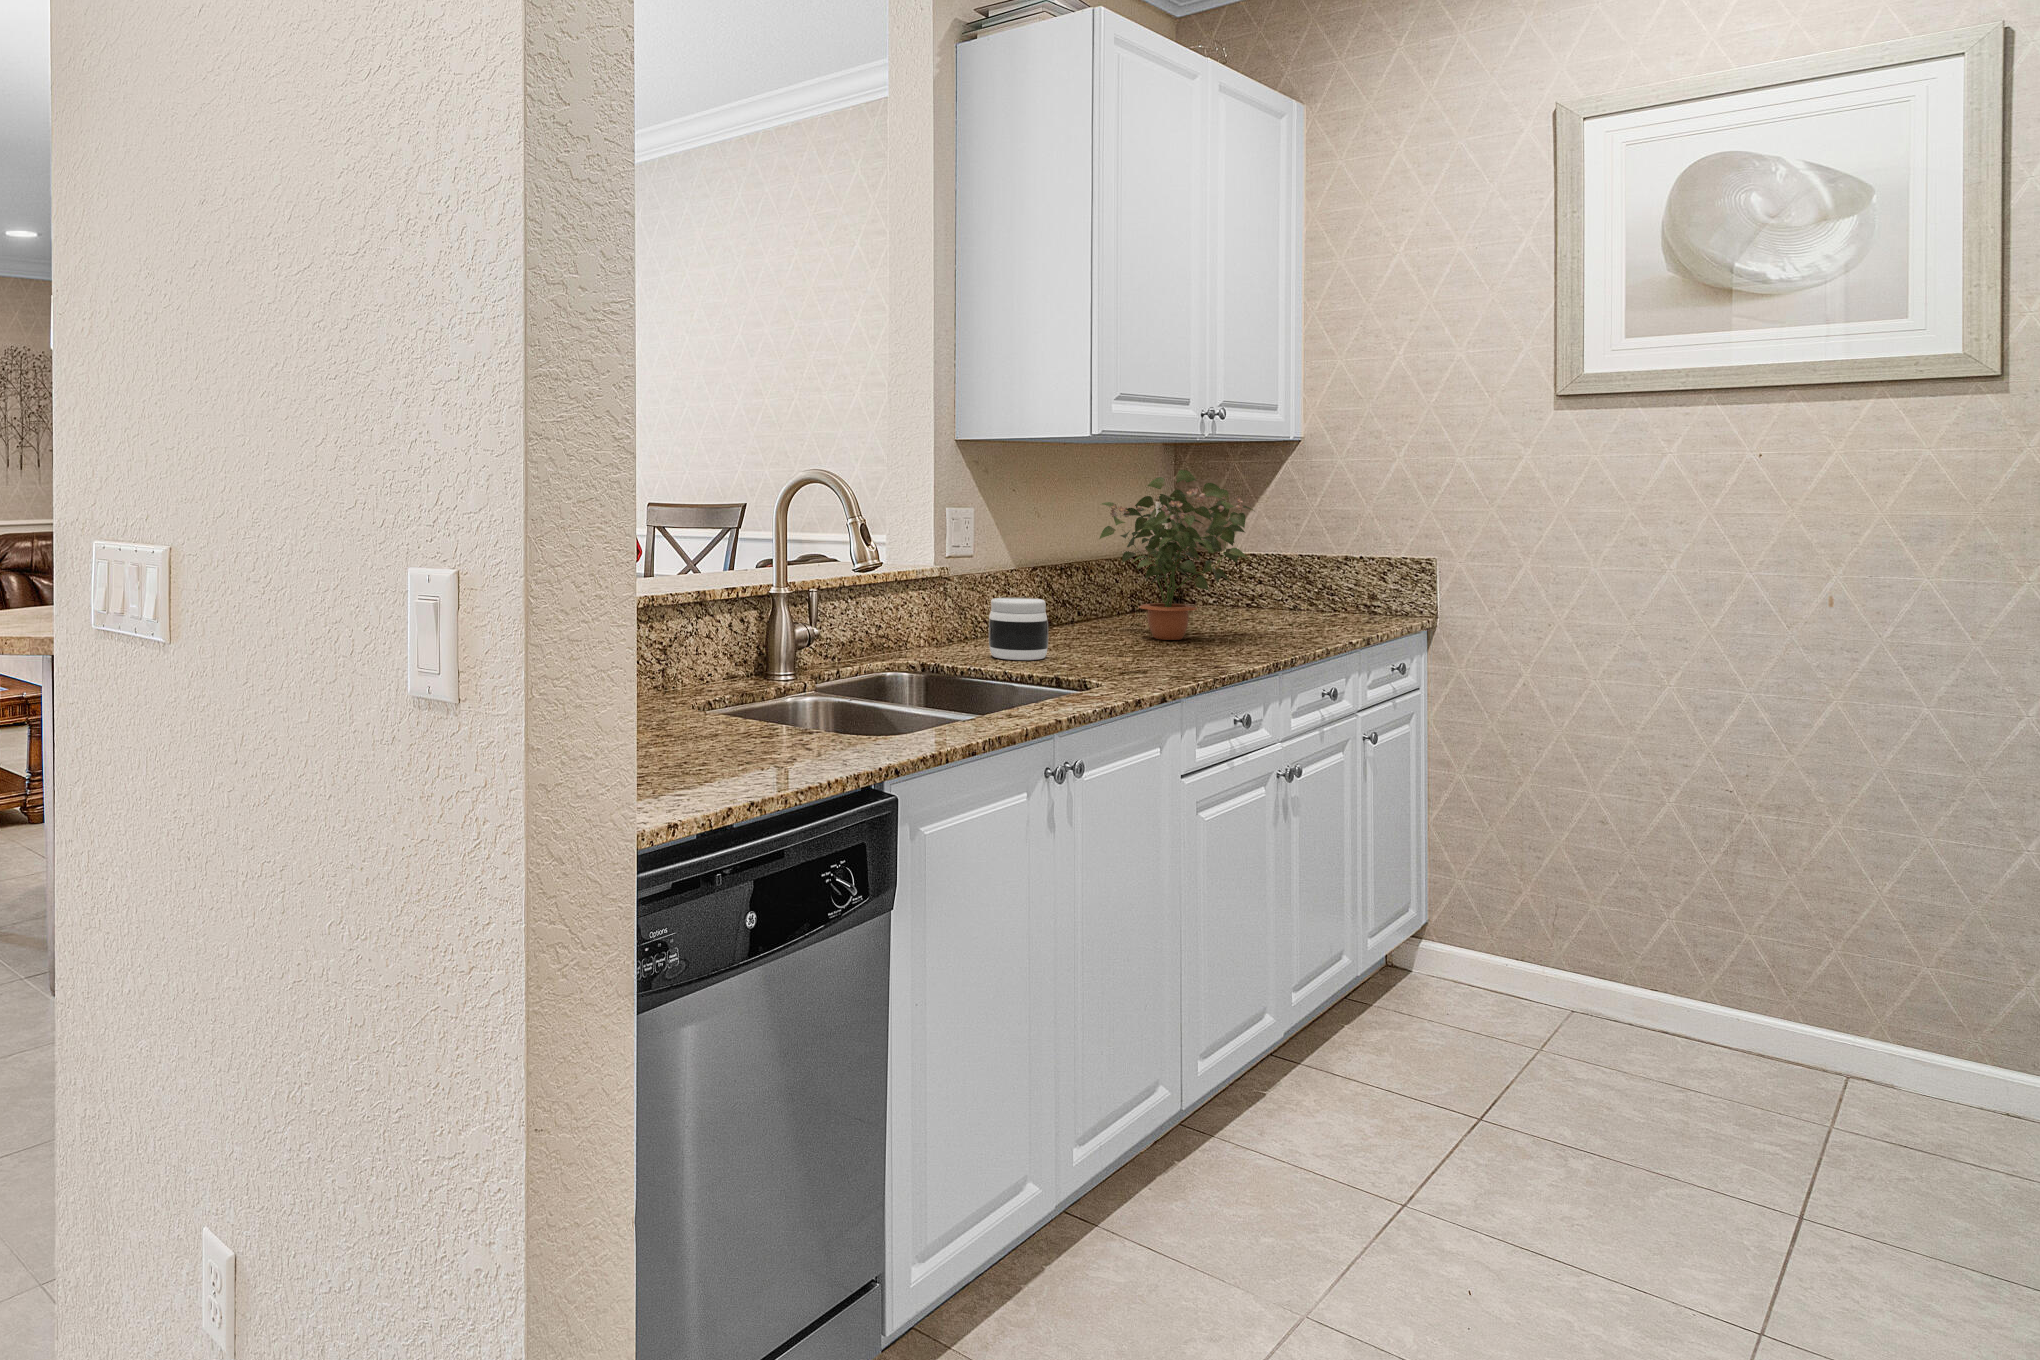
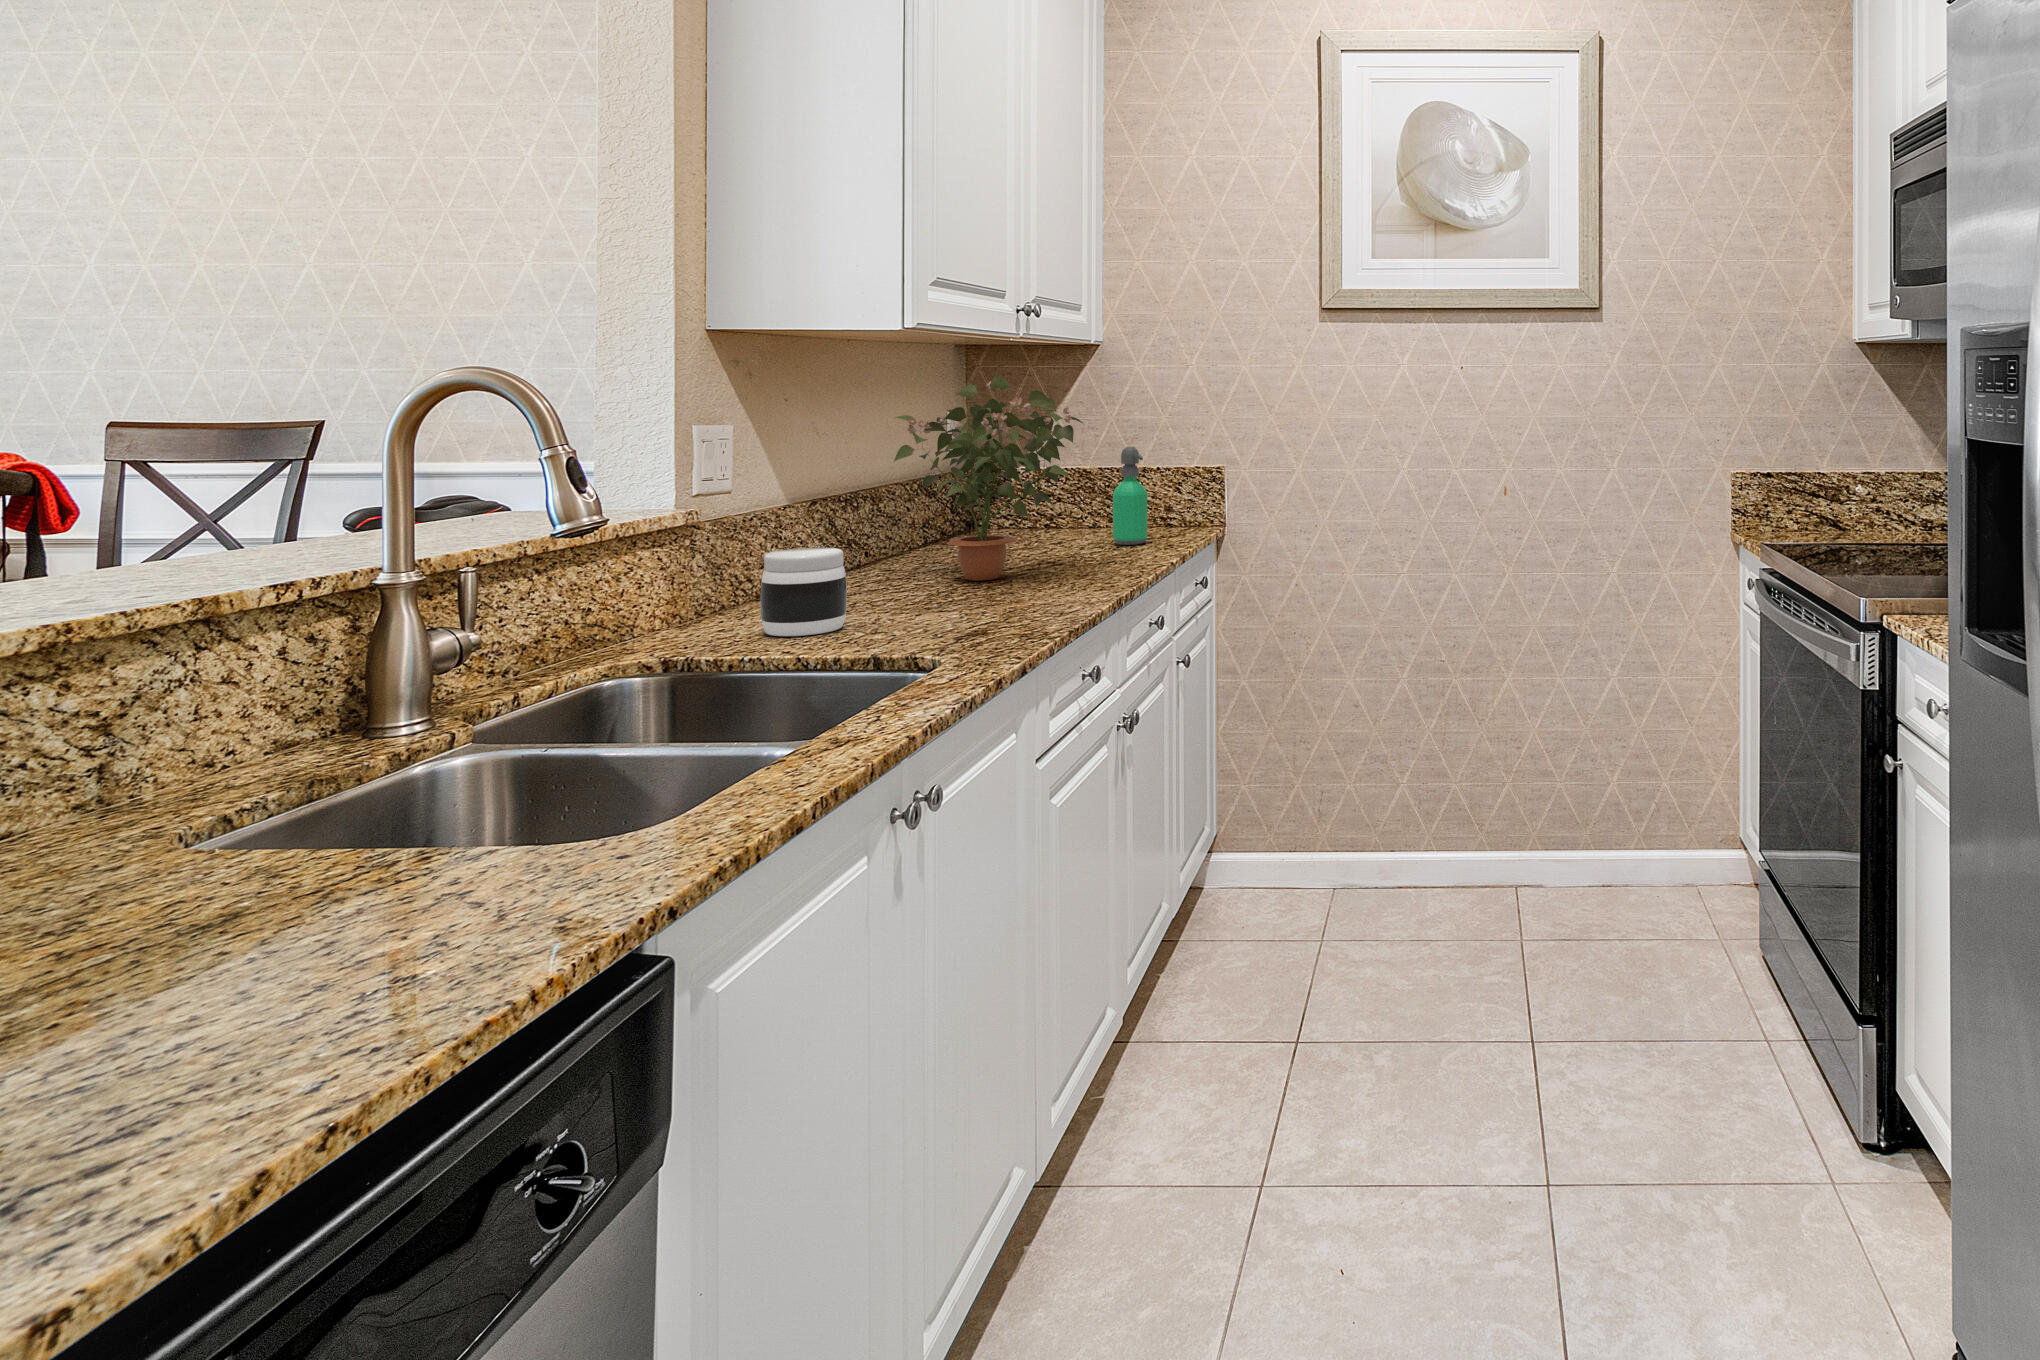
soap dispenser: none [1303,536,1338,626] -> present [1113,447,1147,545]

